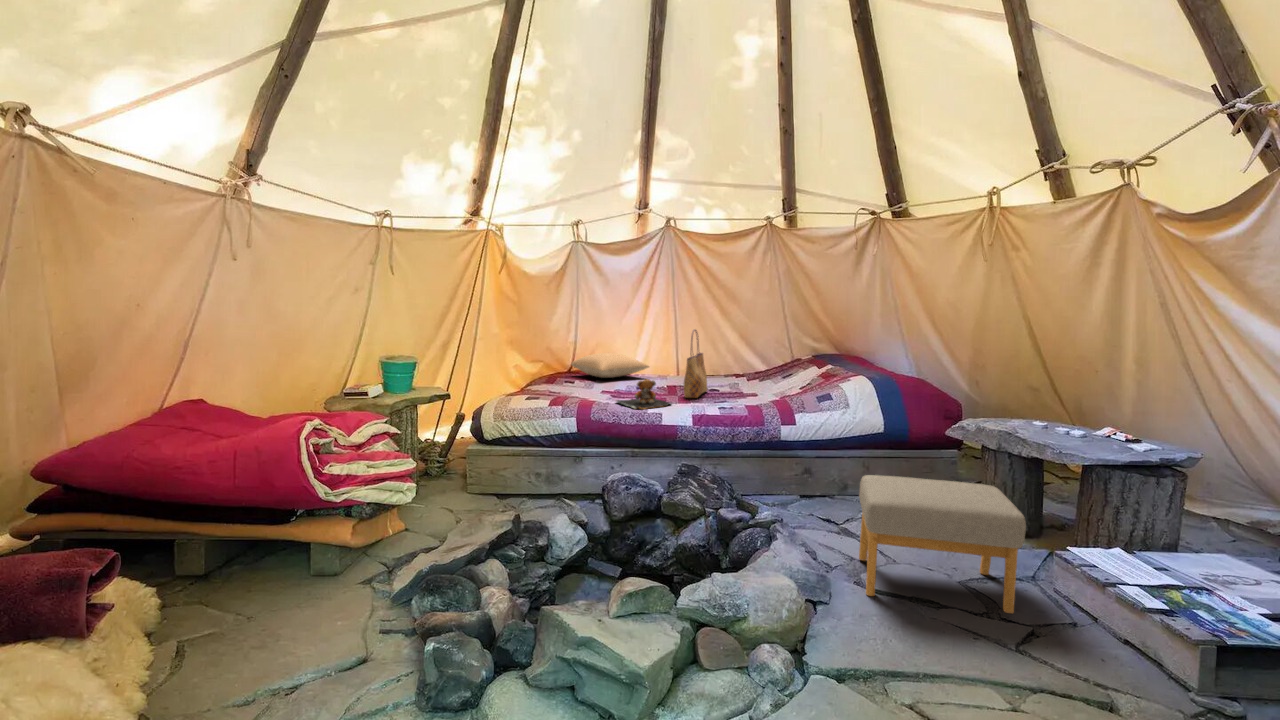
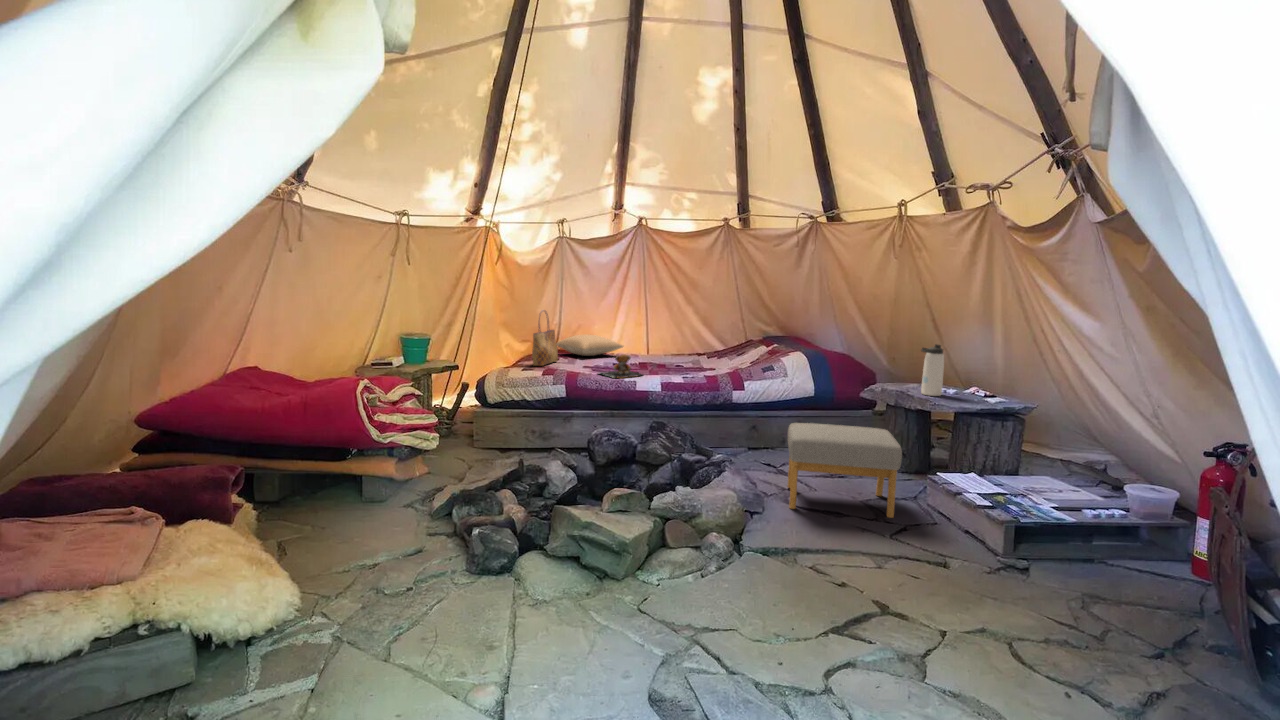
tote bag: present [684,329,707,398] -> present [532,310,558,366]
thermos bottle: none [1032,370,1064,438] -> present [921,344,944,396]

